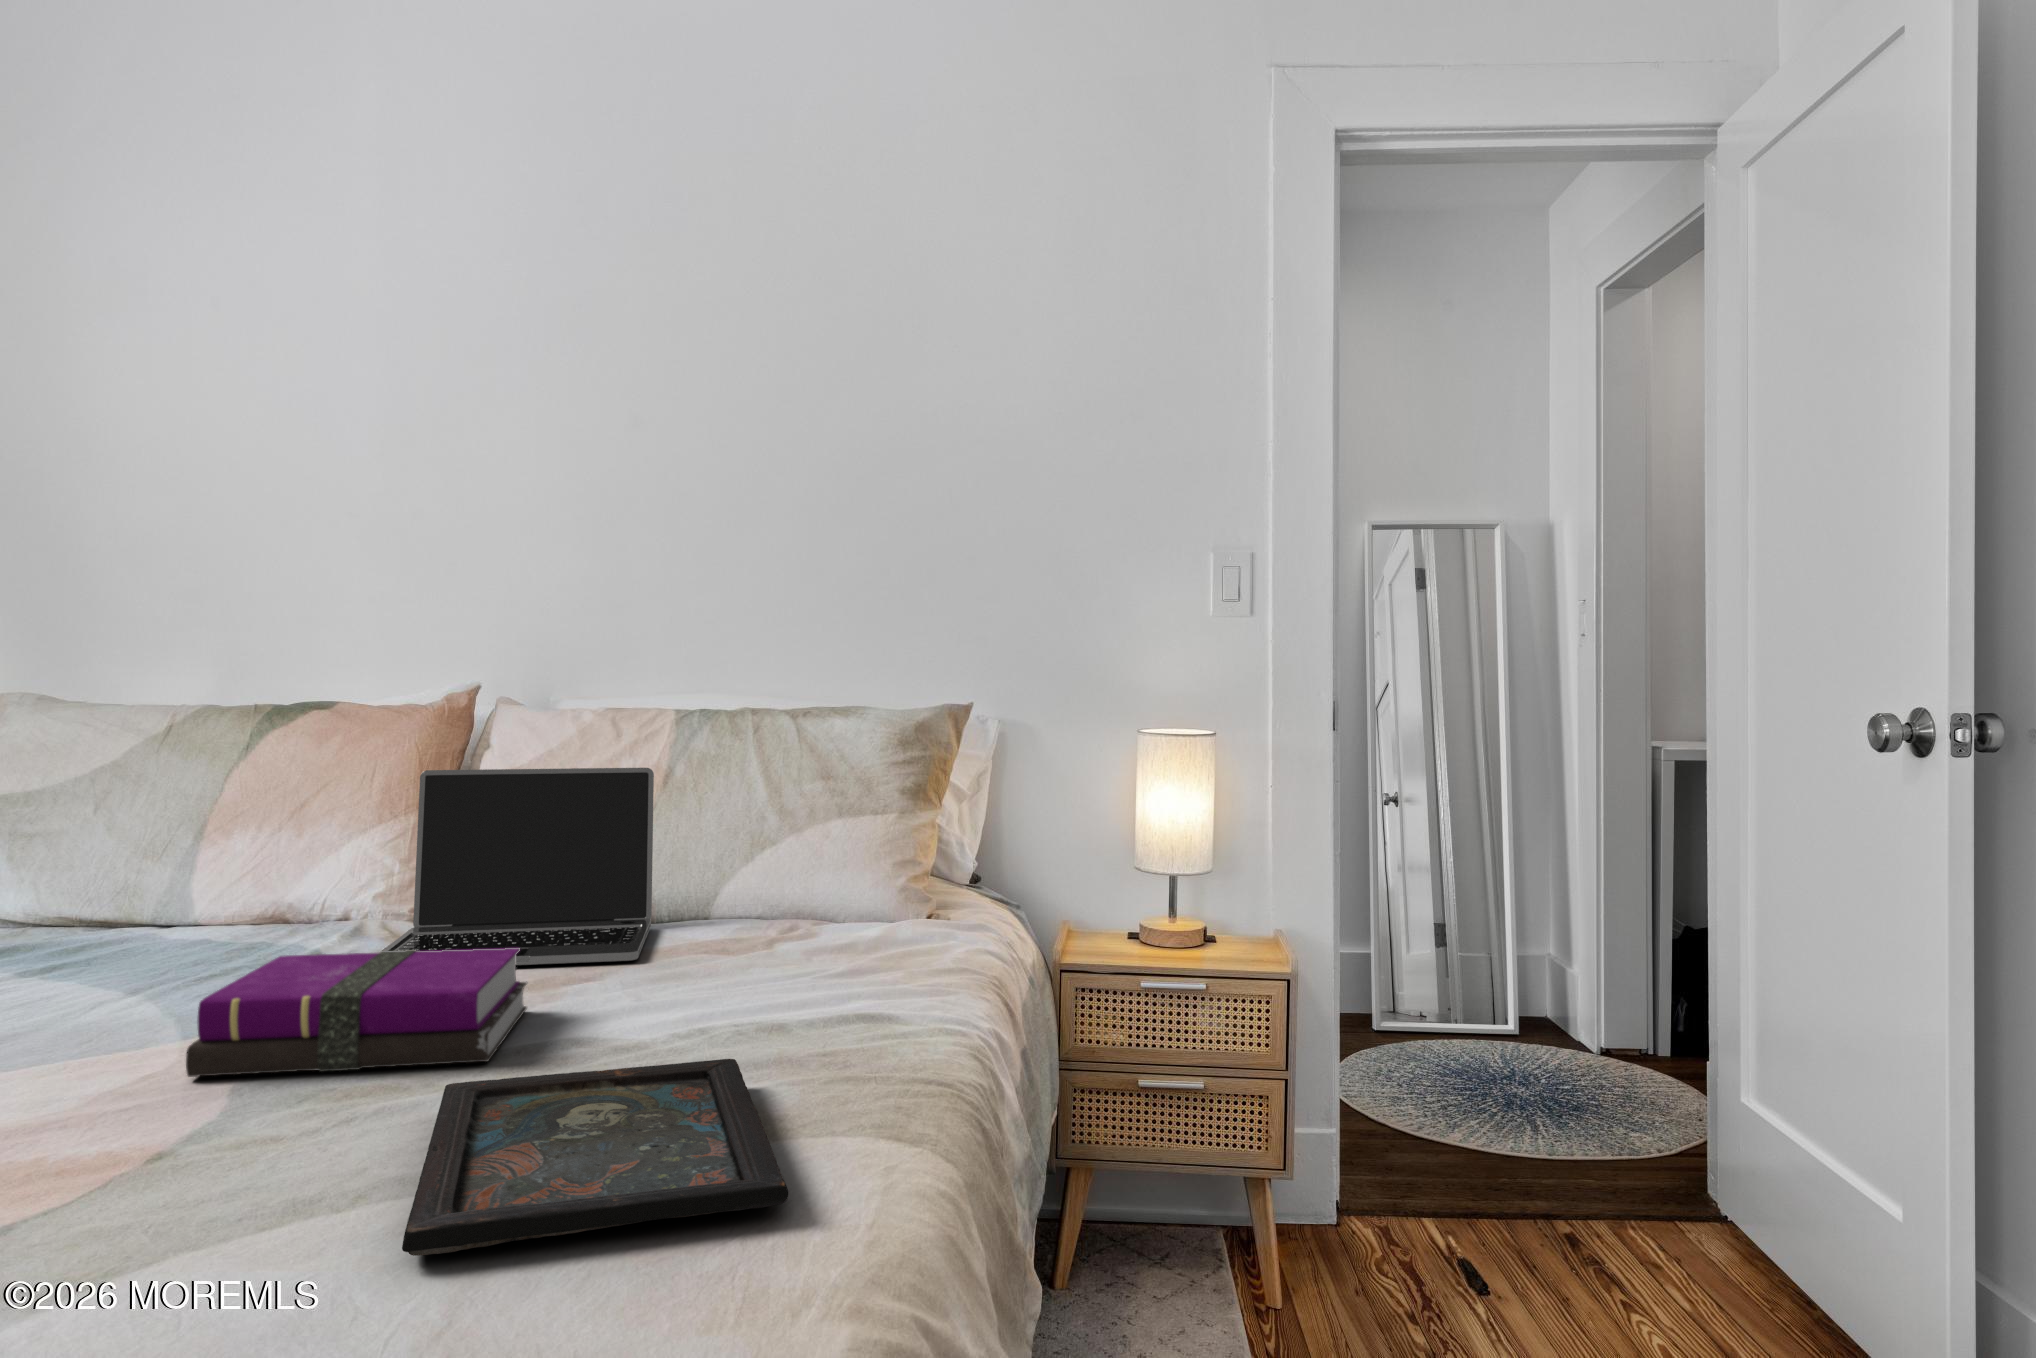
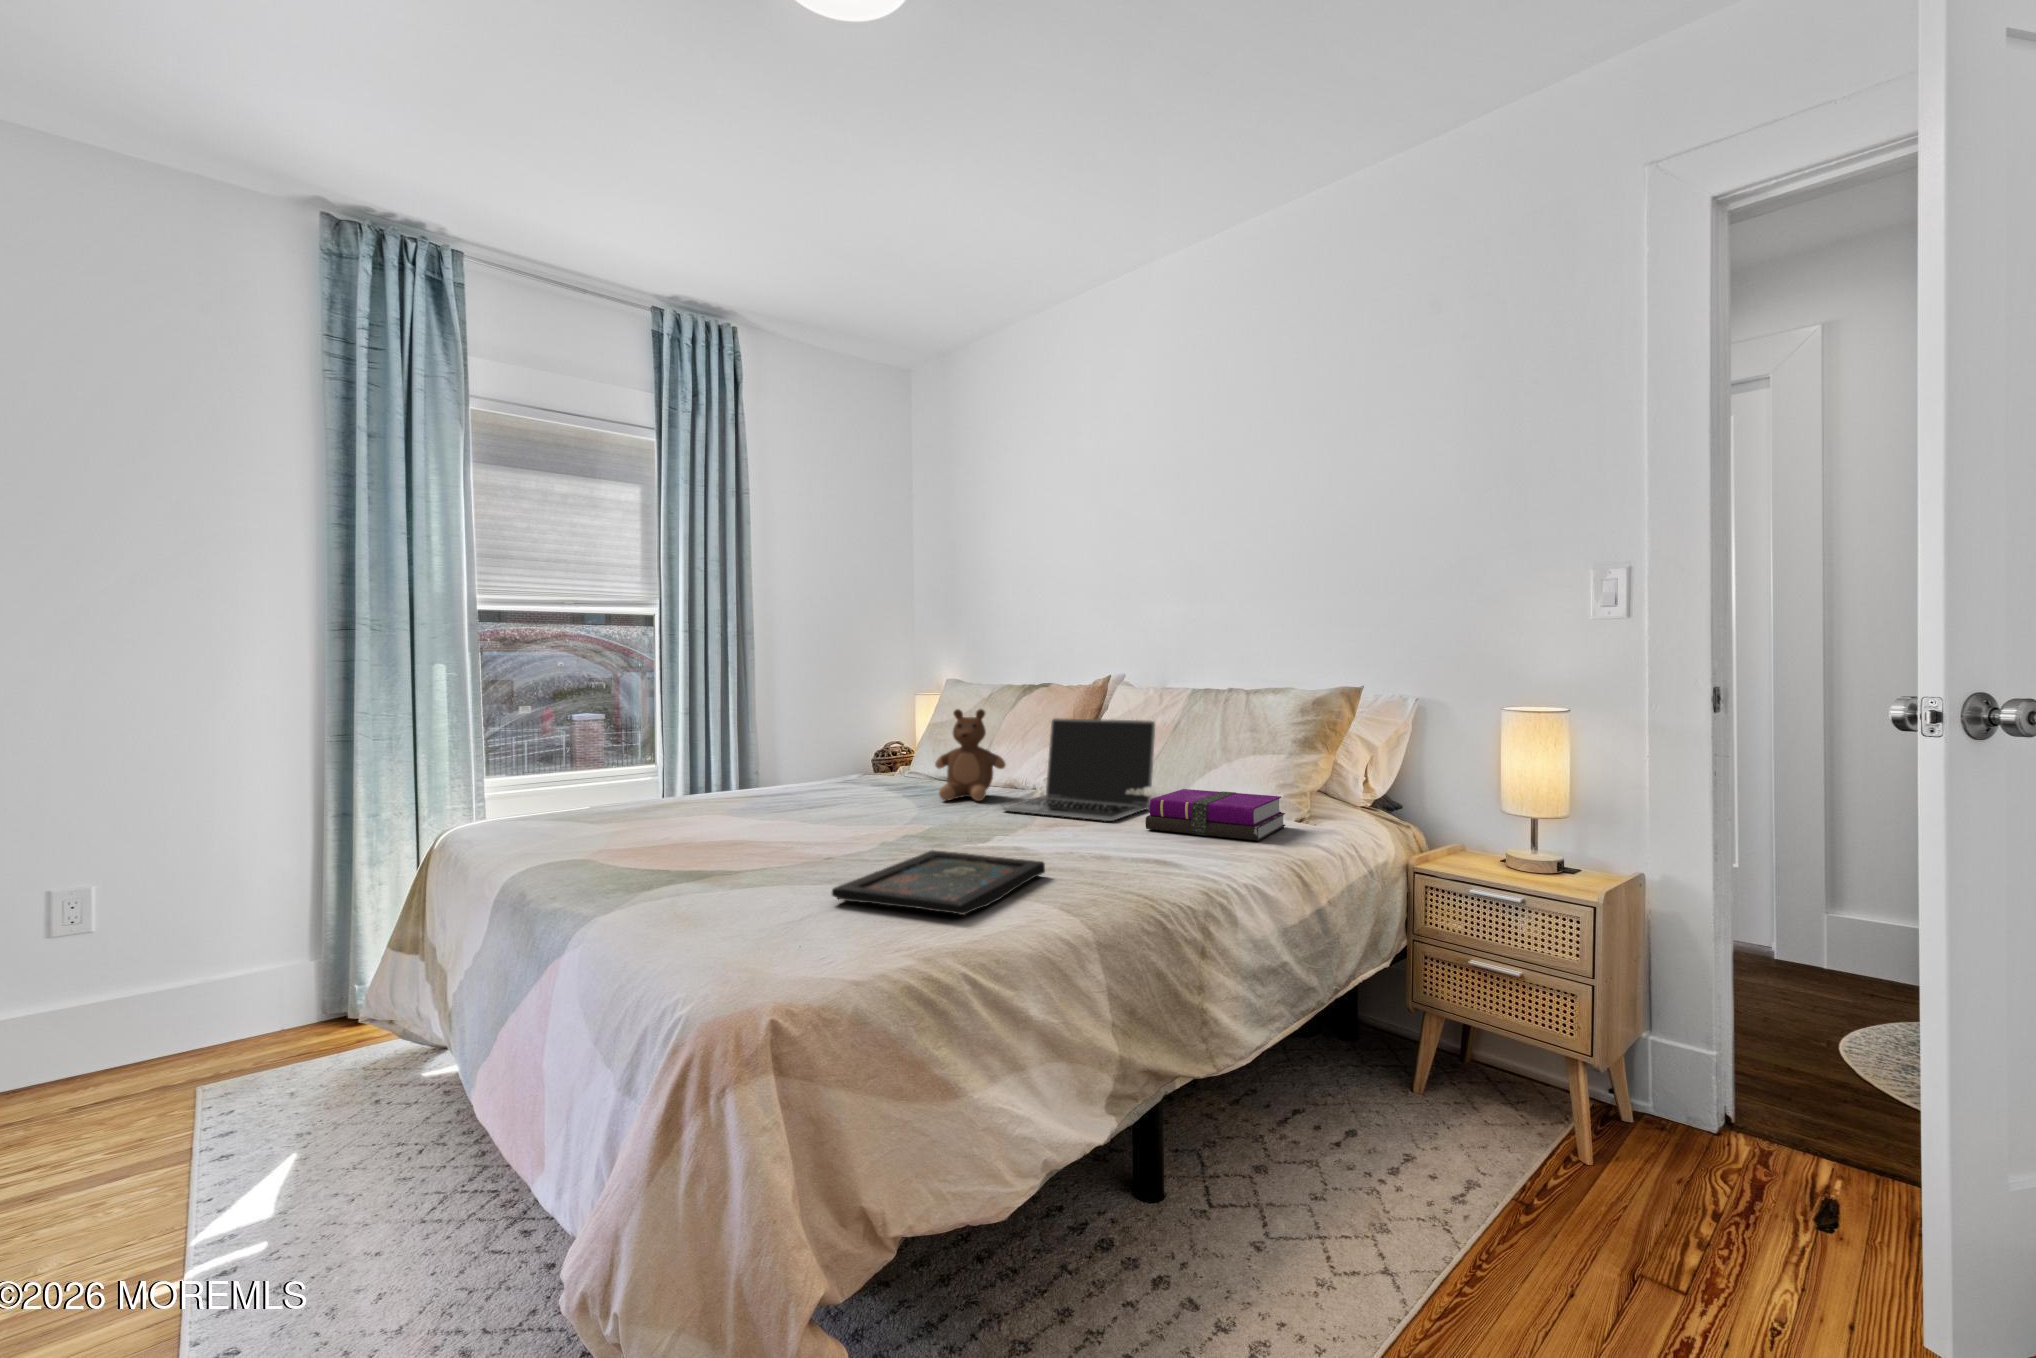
teddy bear: none [117,756,307,969] -> present [935,709,1006,801]
notebook: present [186,948,527,1077] -> present [1145,789,1285,841]

